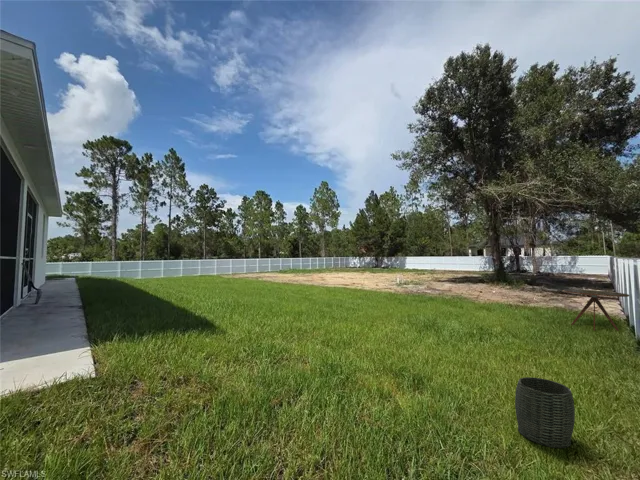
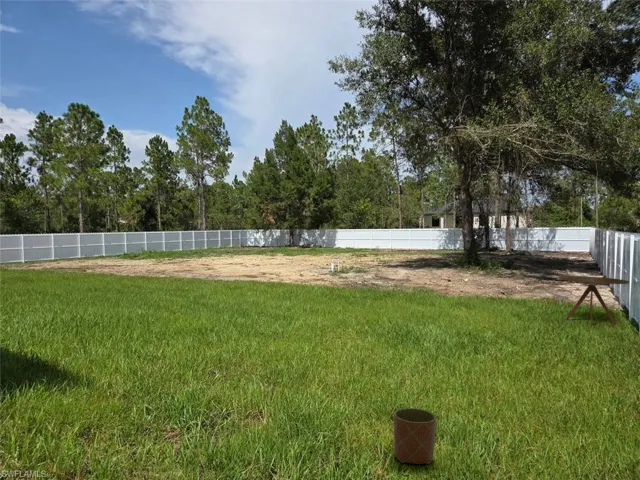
woven basket: present [515,377,575,448] -> none [535,381,593,449]
planter: none [374,391,411,445] -> present [394,408,436,464]

